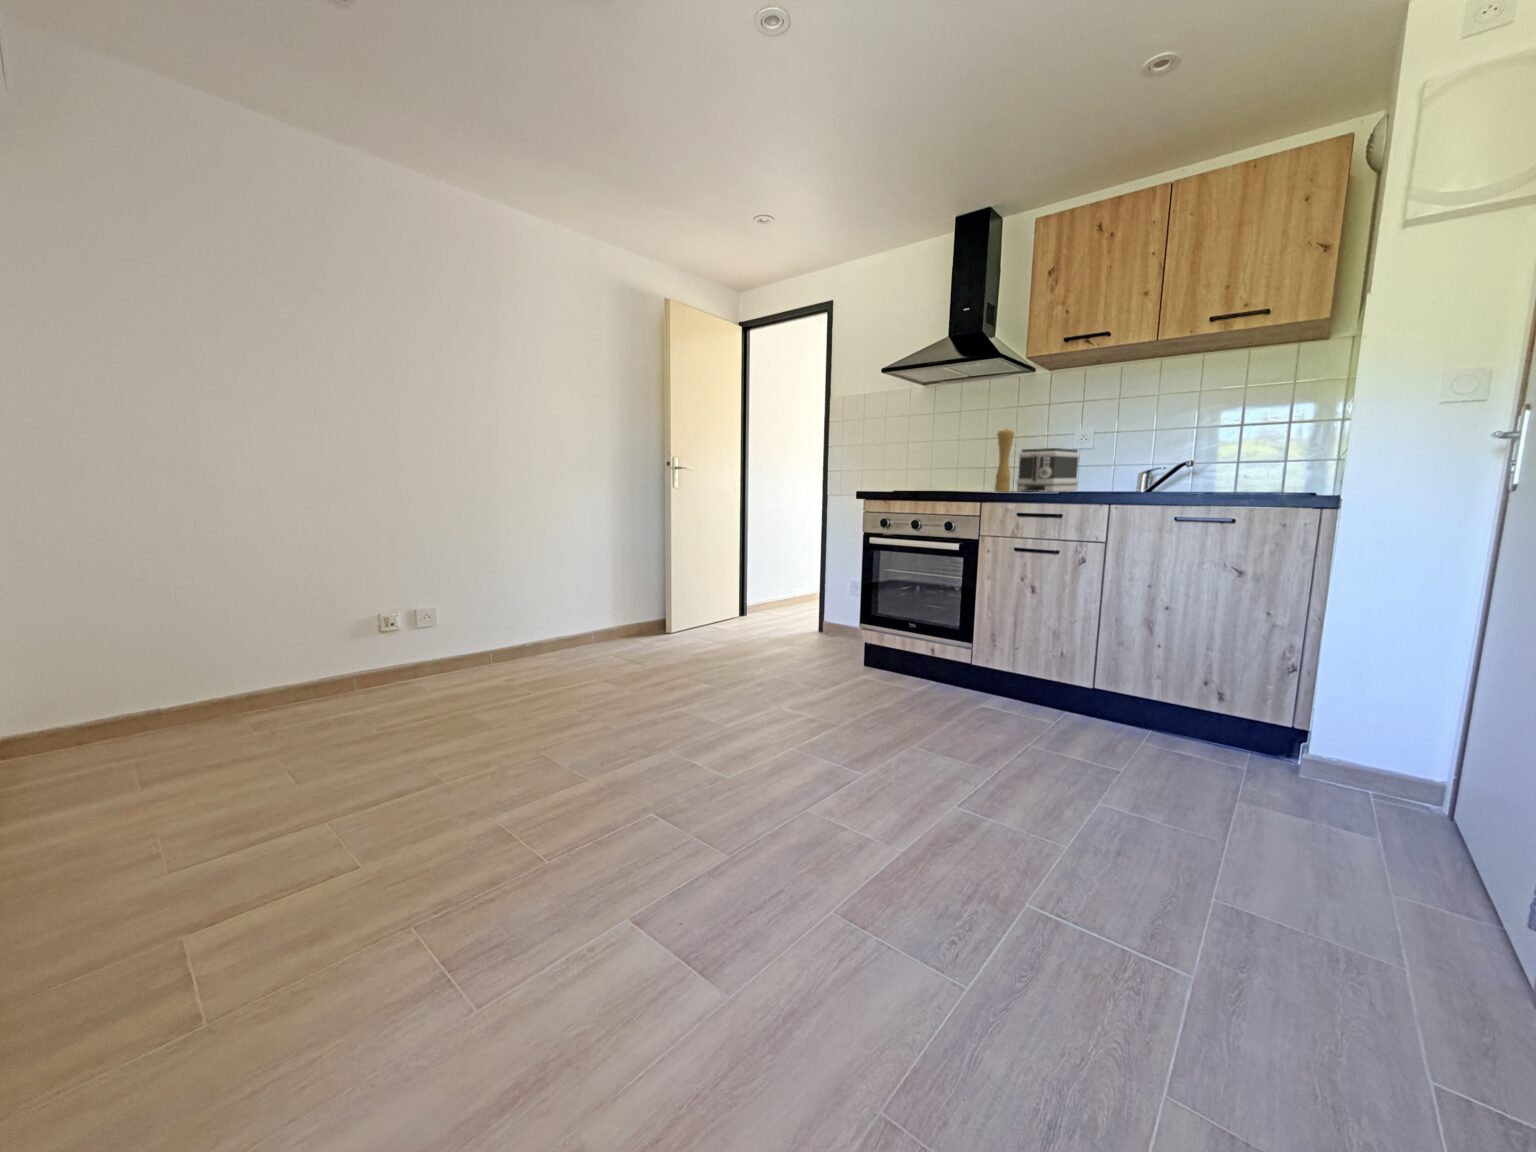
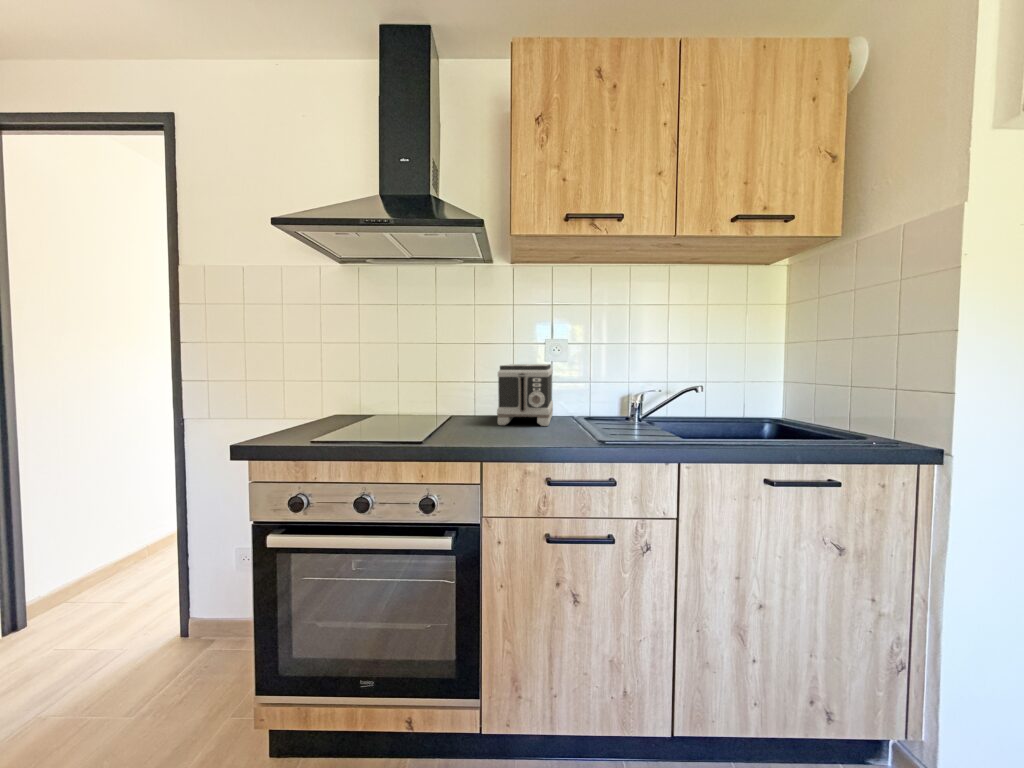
pepper mill: present [995,429,1014,492] -> none [476,337,500,432]

